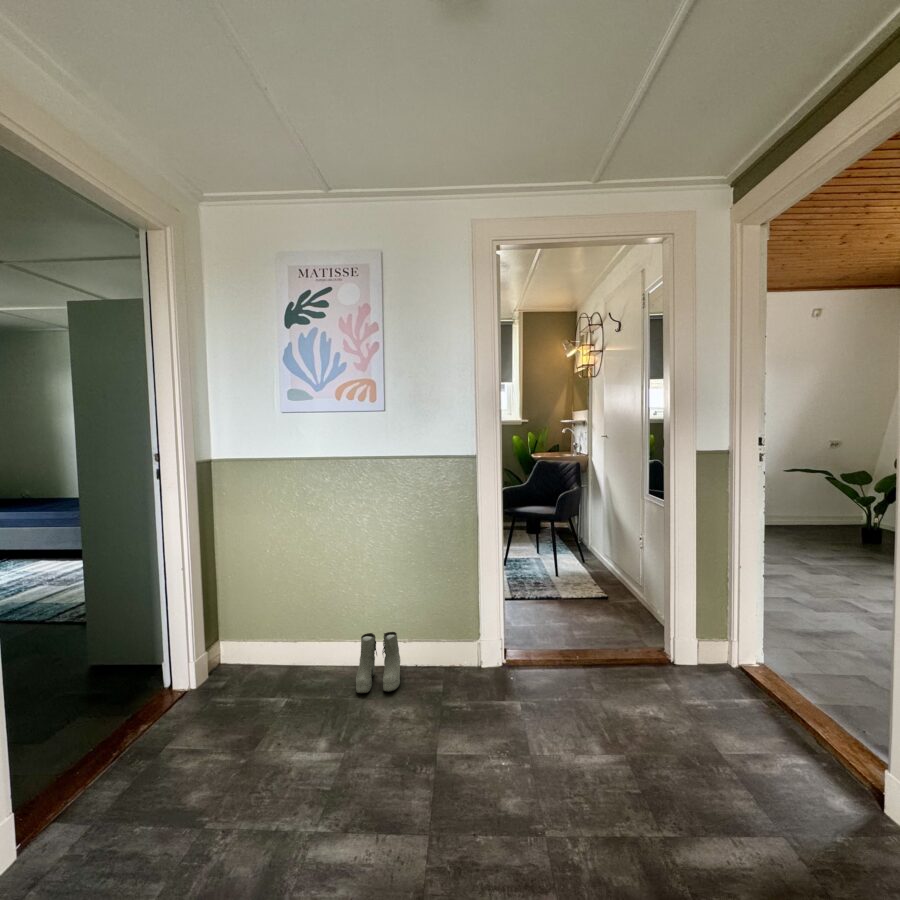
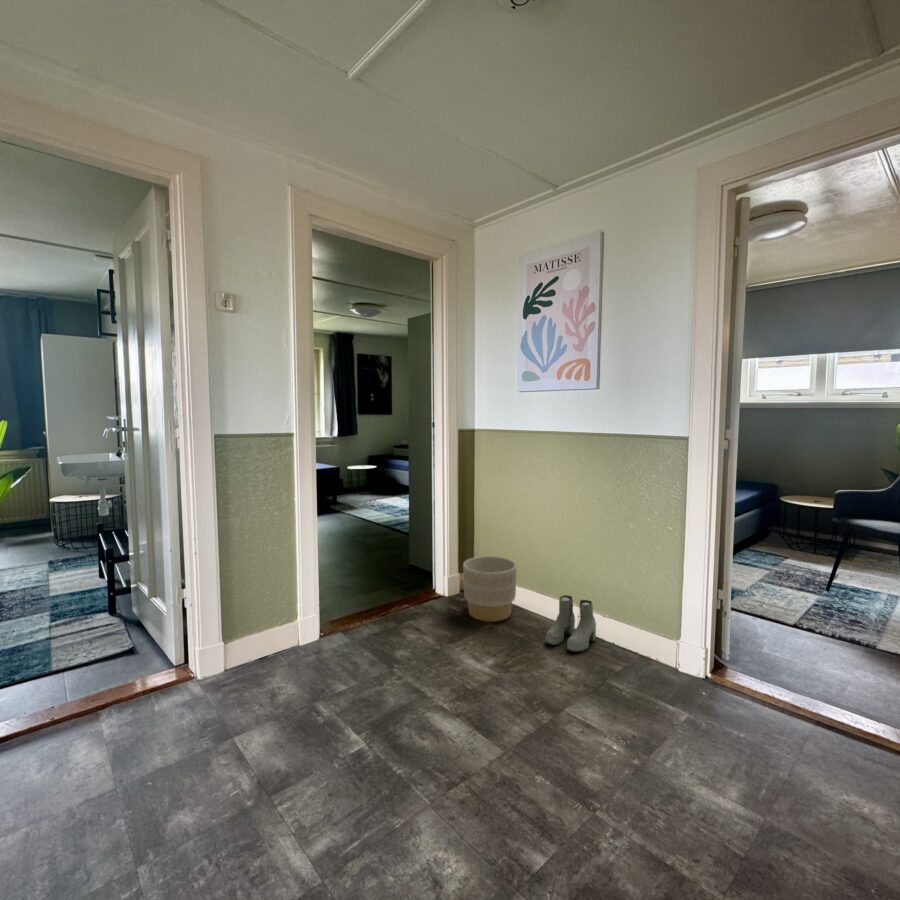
planter: none [228,612,298,699] -> present [463,556,517,622]

